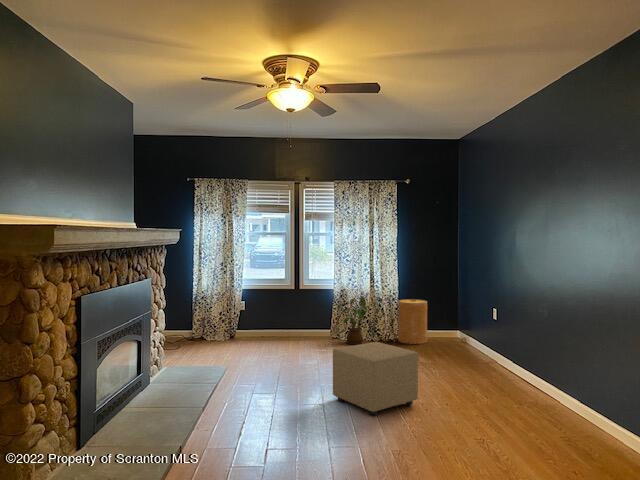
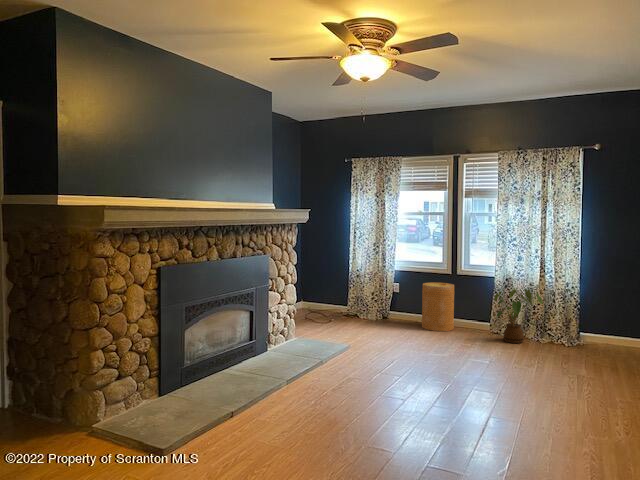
basket: present [398,299,428,344] -> present [422,282,455,331]
ottoman: present [333,342,418,415] -> none [424,341,524,427]

